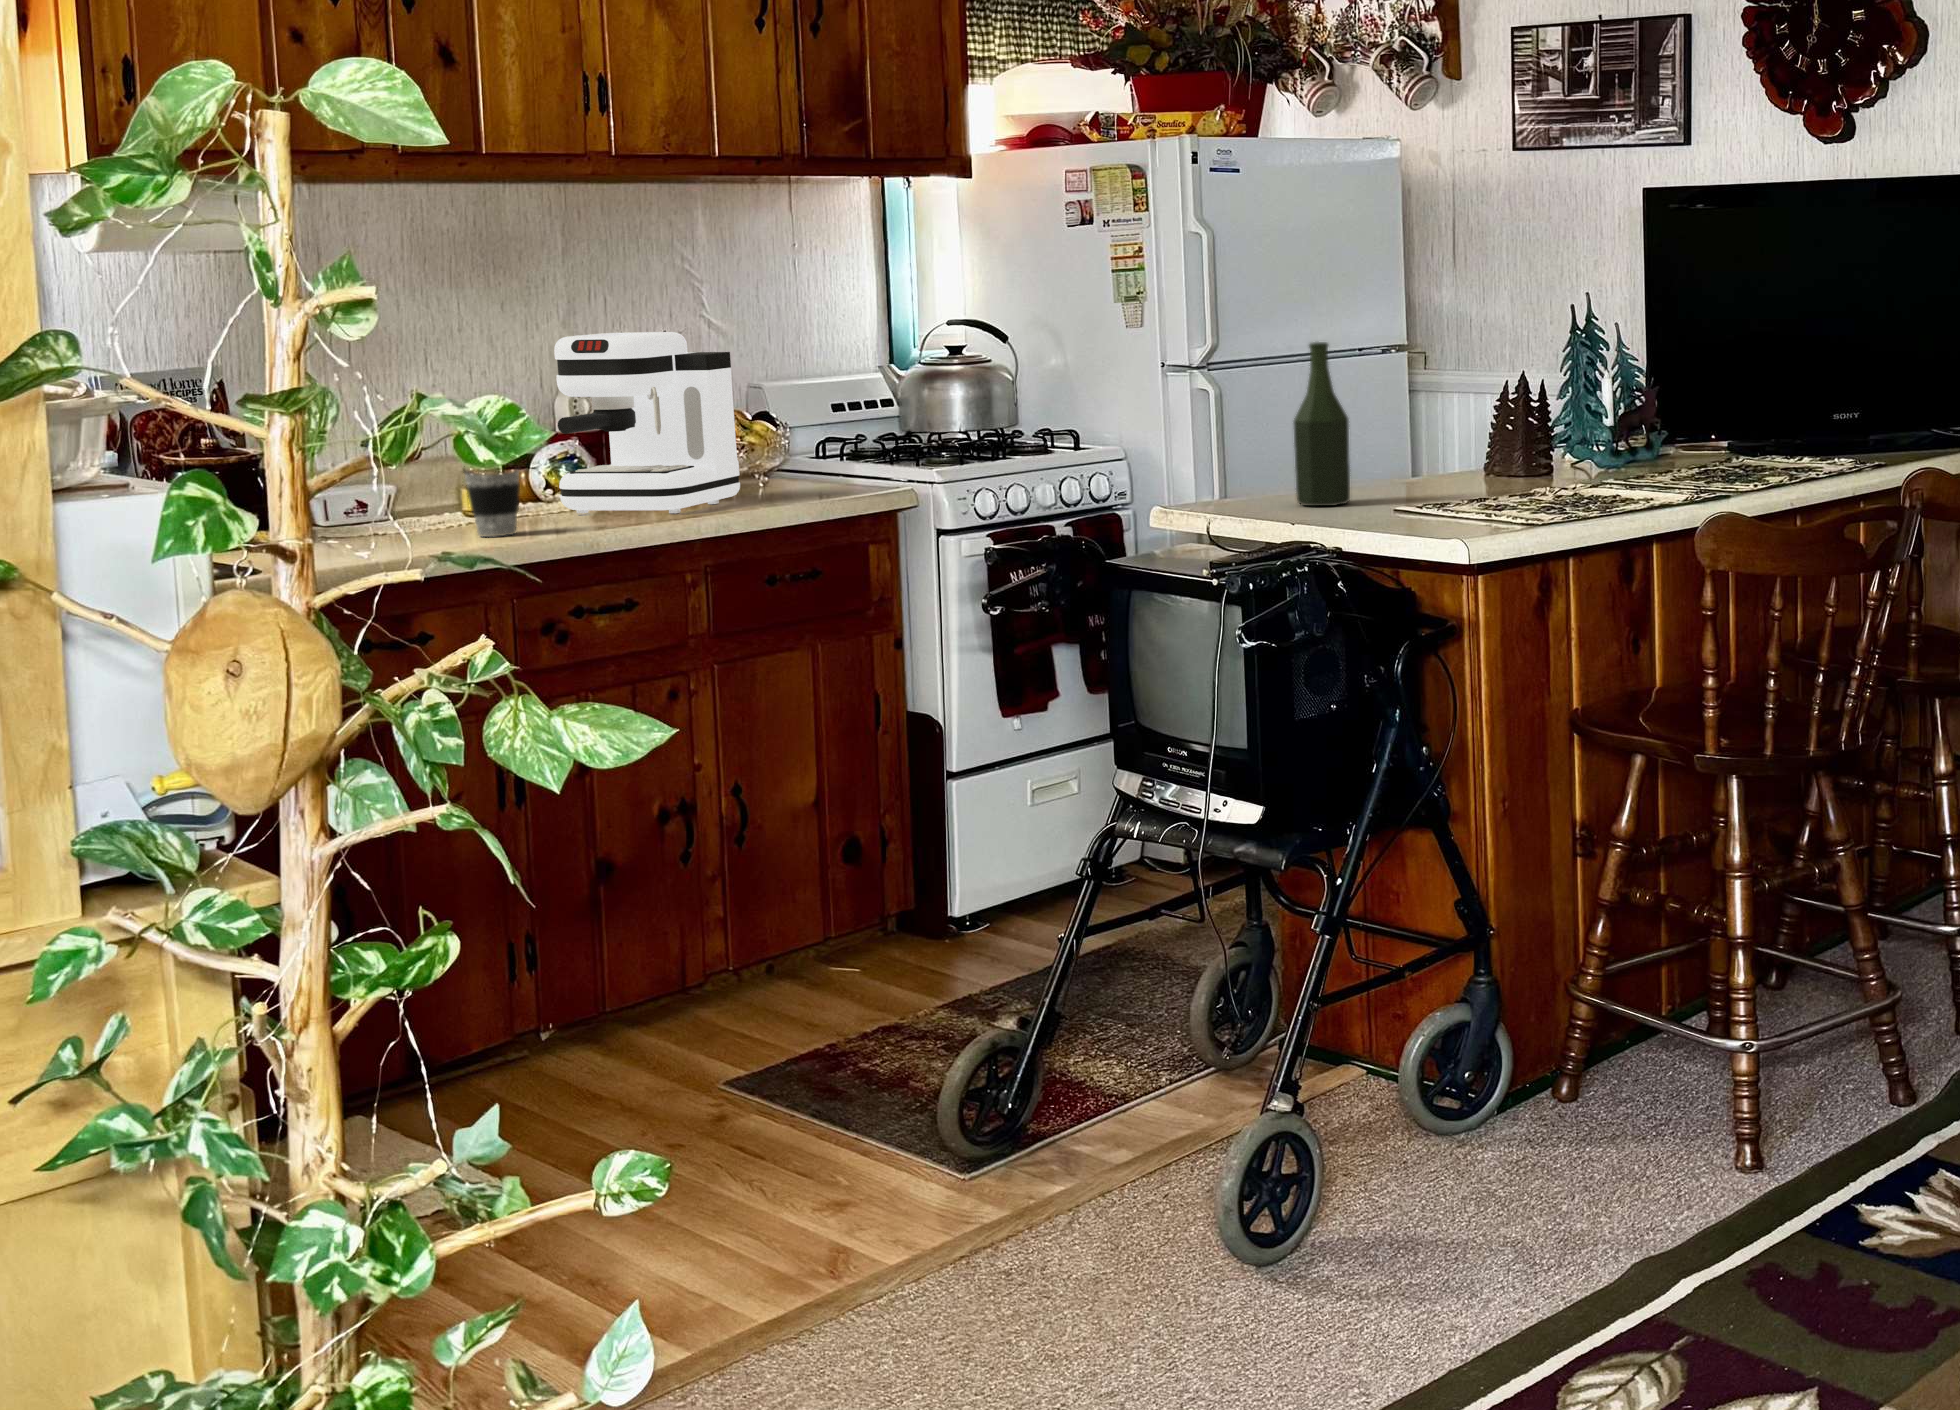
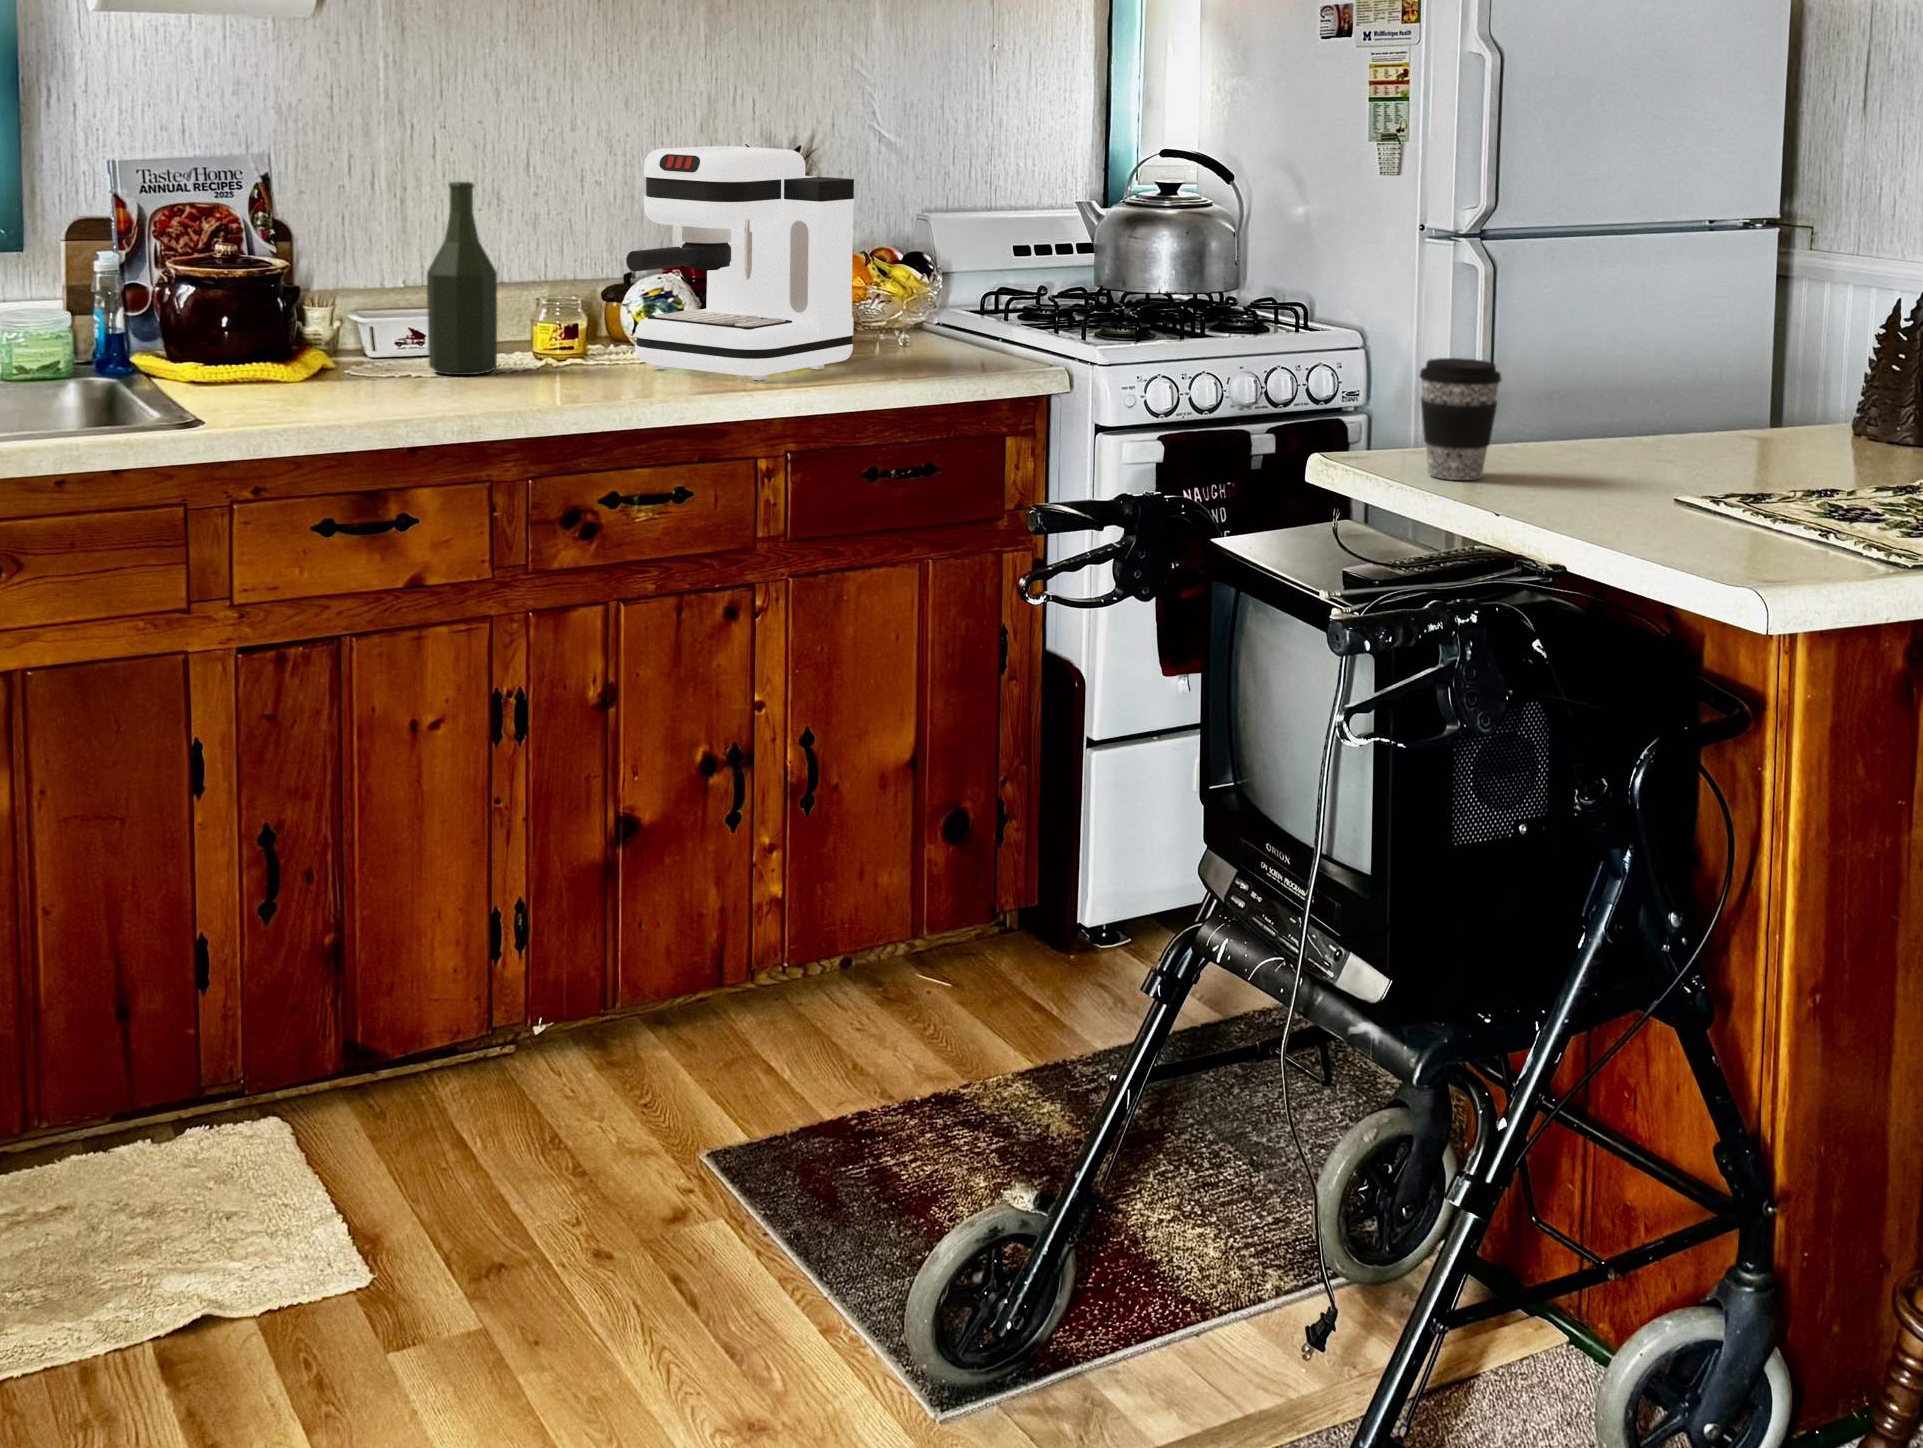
bottle: present [1294,342,1350,506] -> present [427,182,497,375]
coffee cup: present [464,470,520,537] -> present [1420,358,1502,480]

